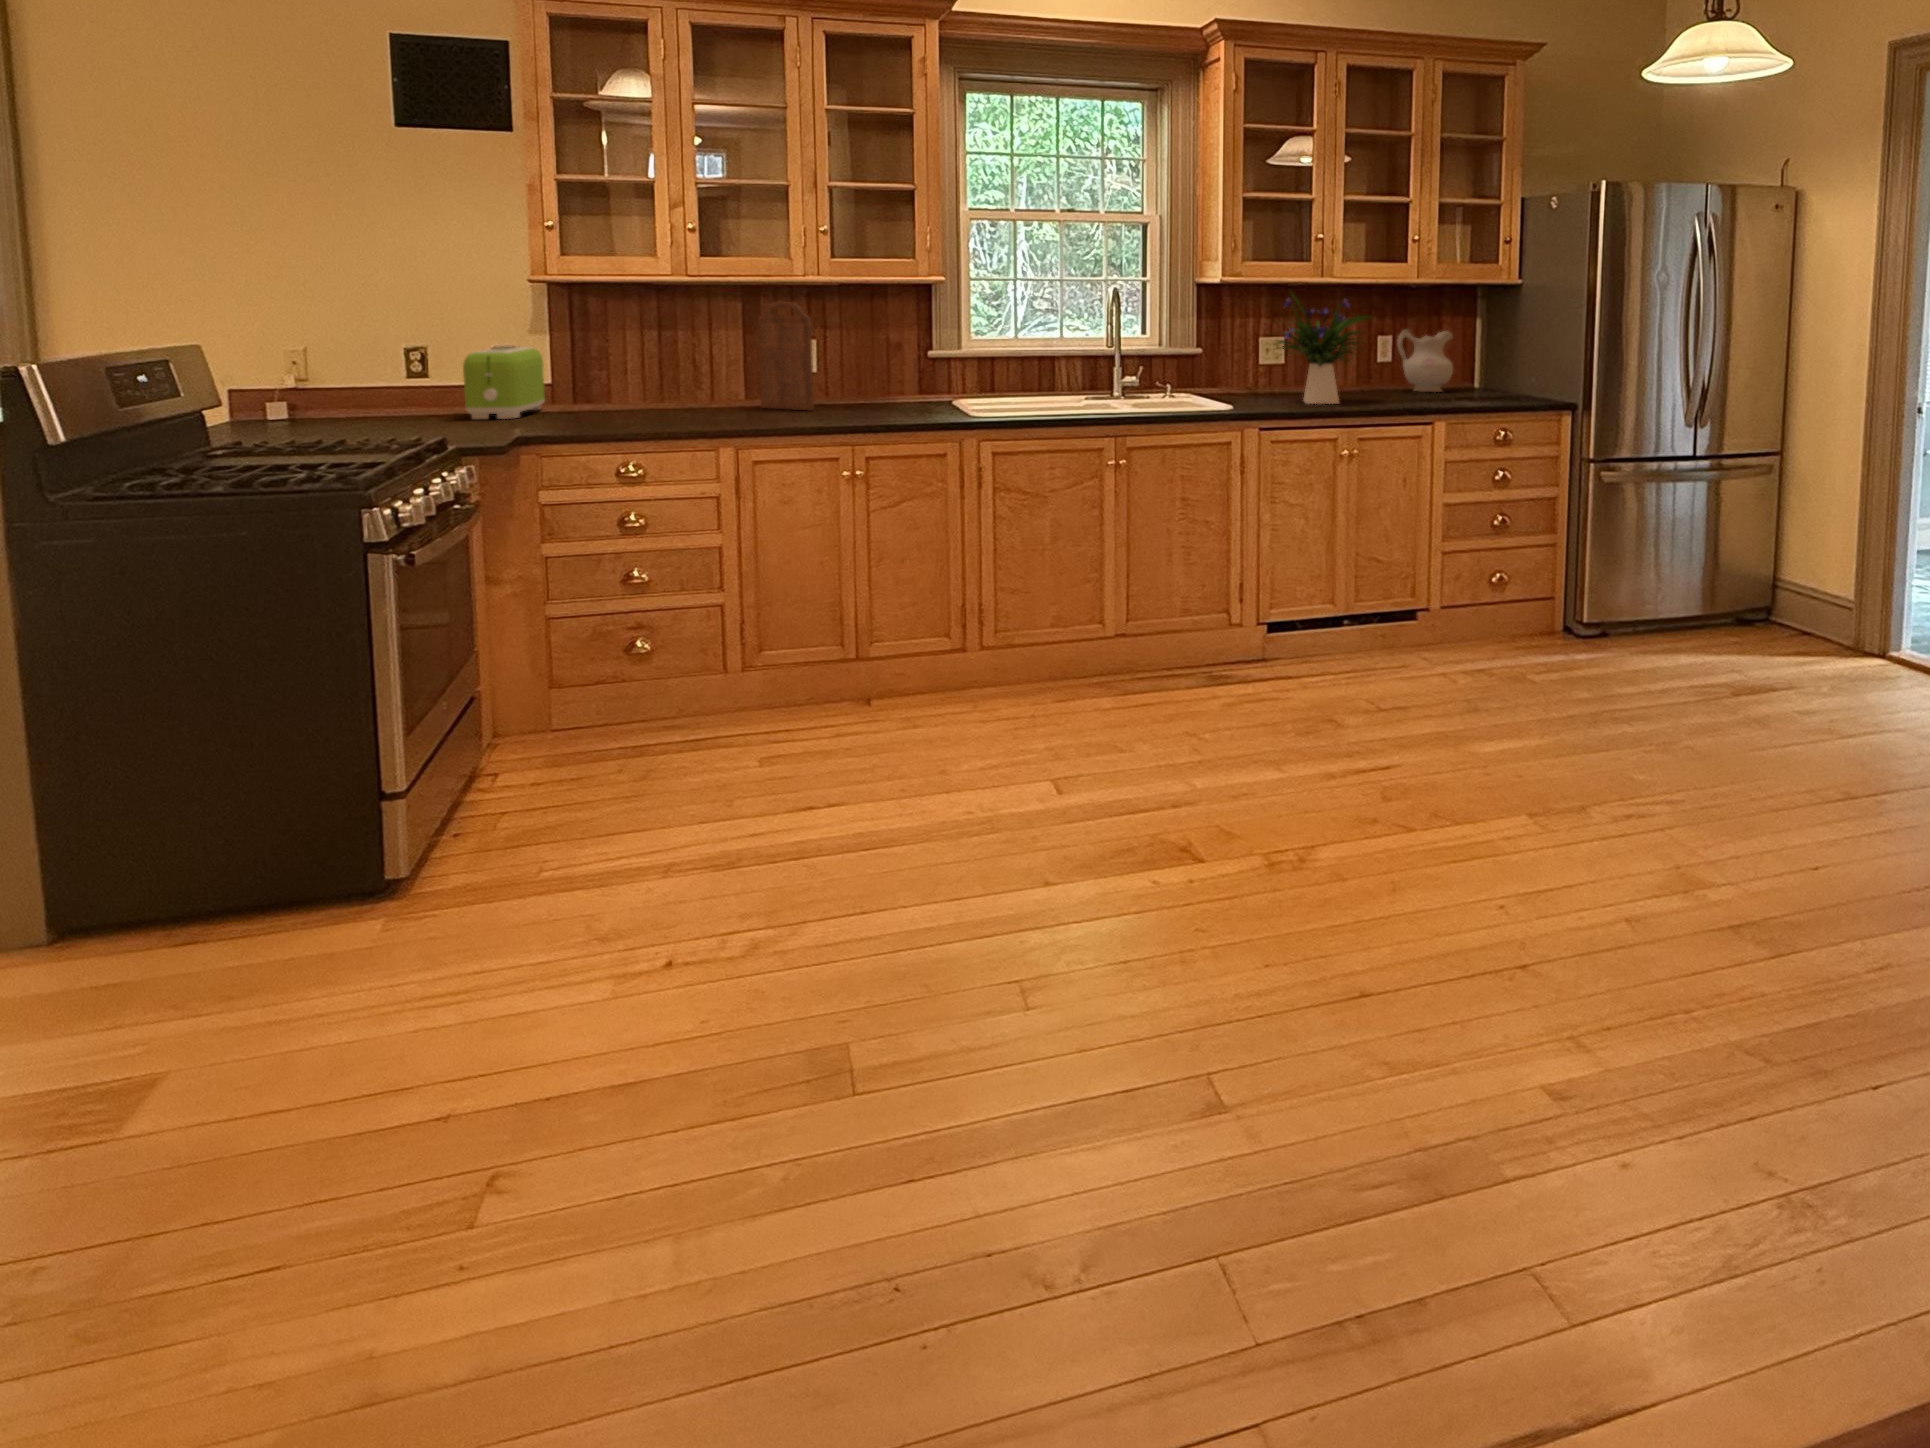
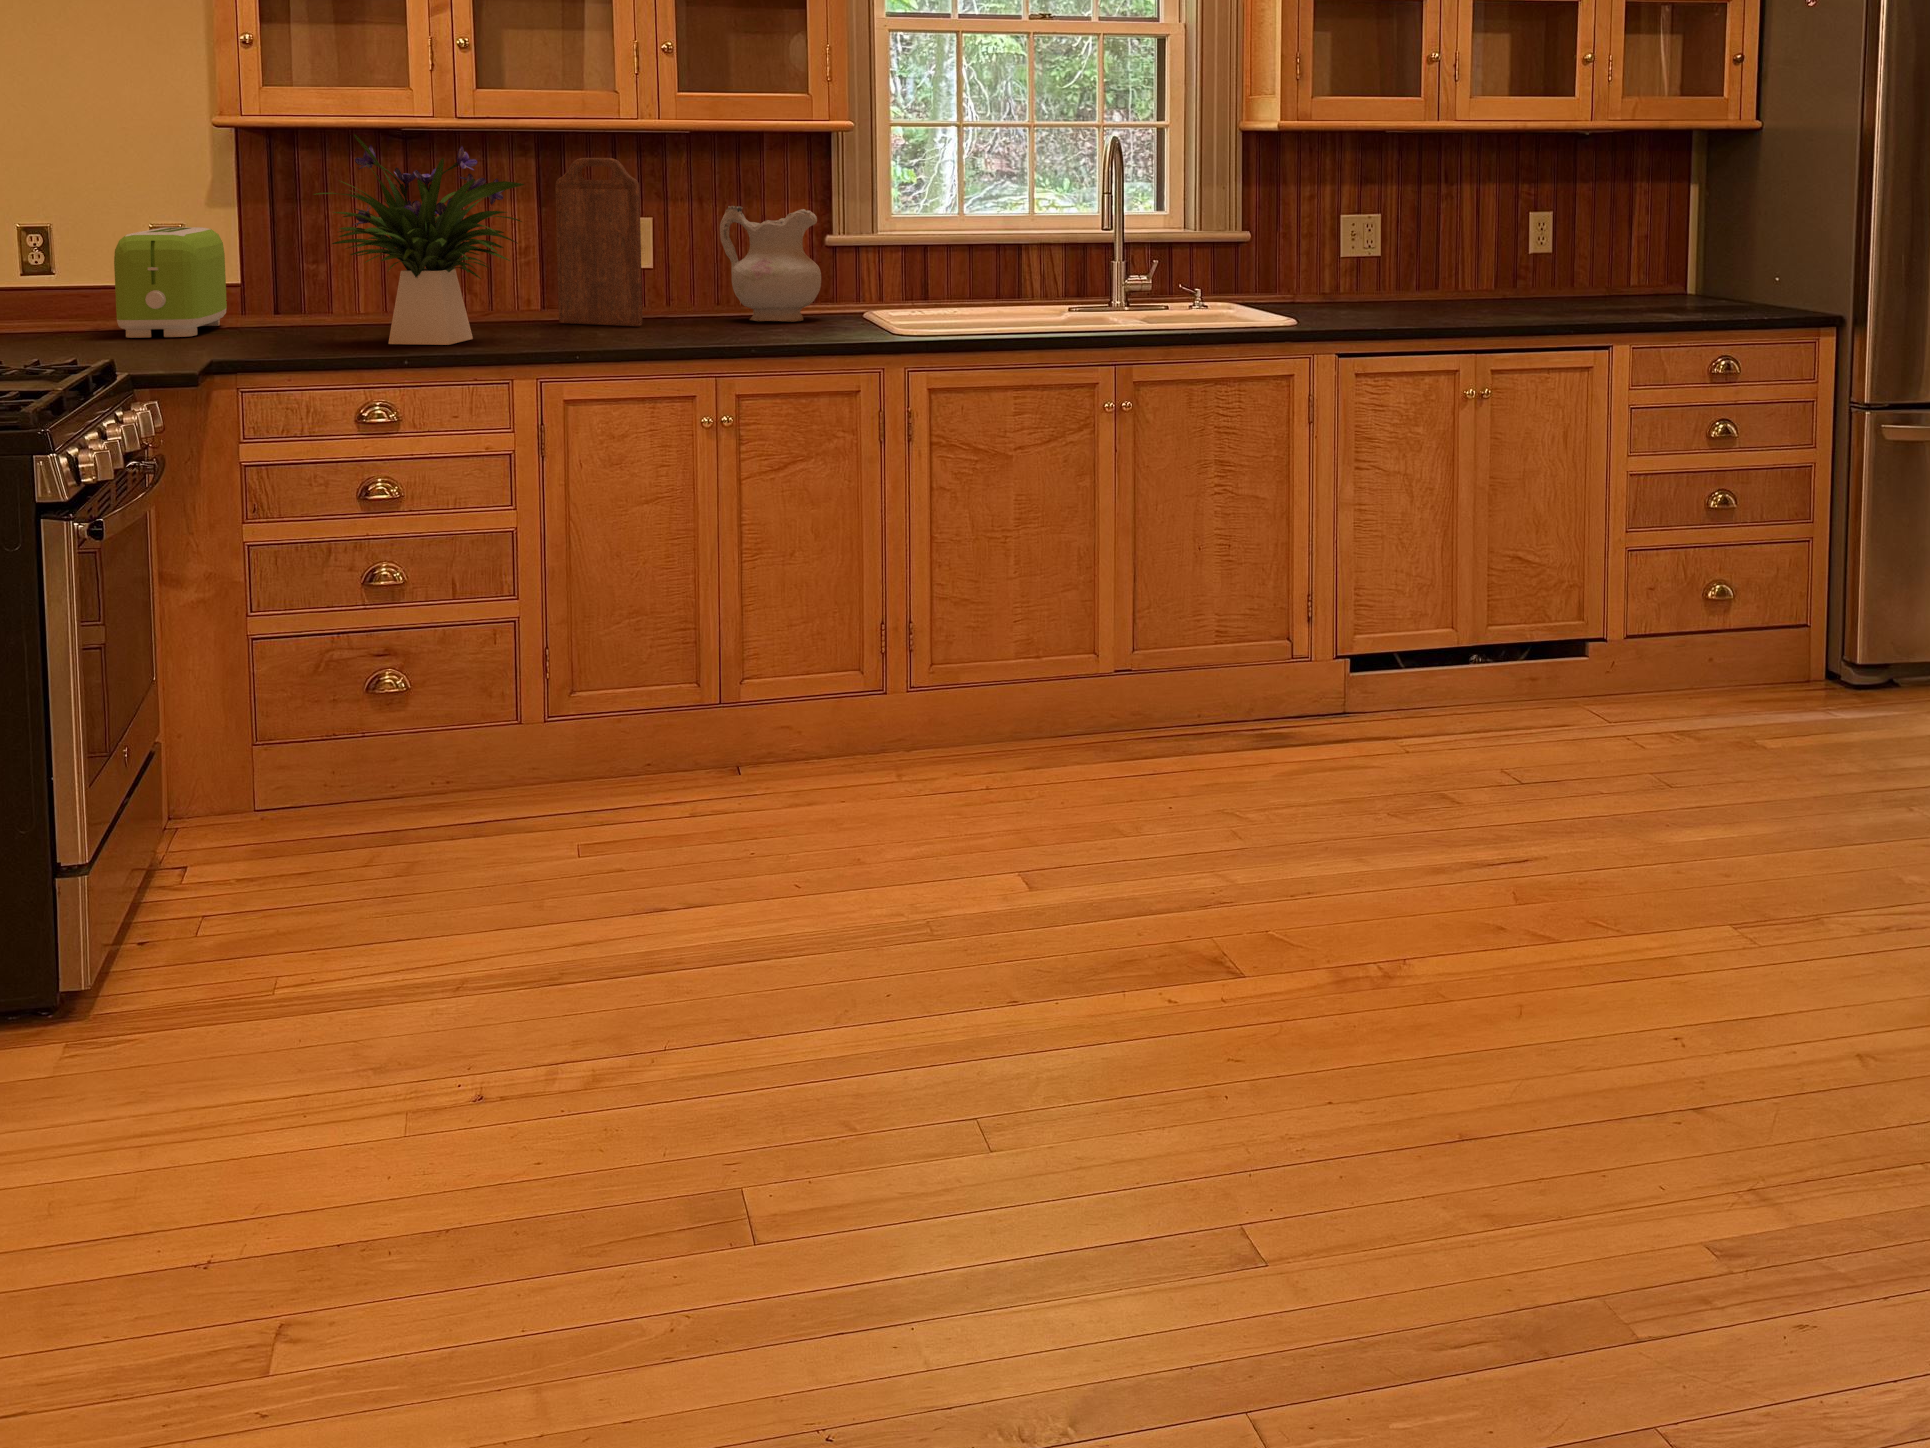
flower arrangement: present [1278,291,1371,404] -> present [314,134,524,345]
ceramic pitcher: present [1397,329,1453,392] -> present [720,206,821,322]

